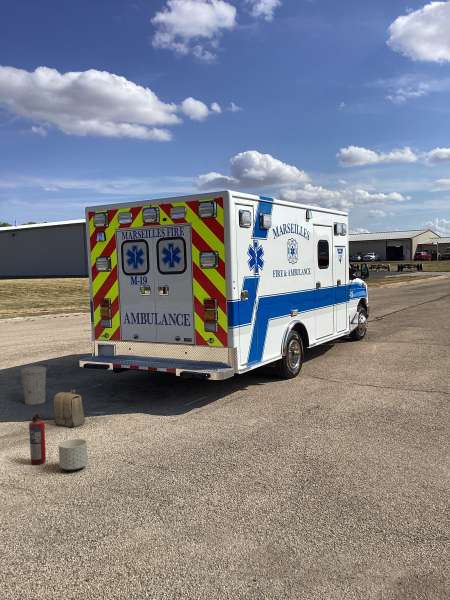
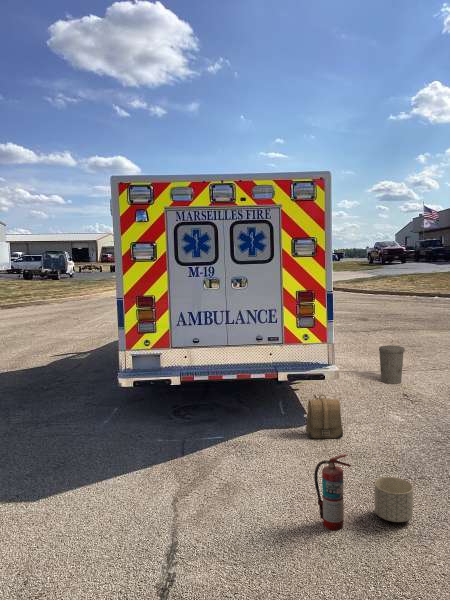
trash can: present [21,366,46,405] -> present [379,345,405,384]
backpack: present [54,390,85,428] -> present [306,394,343,439]

